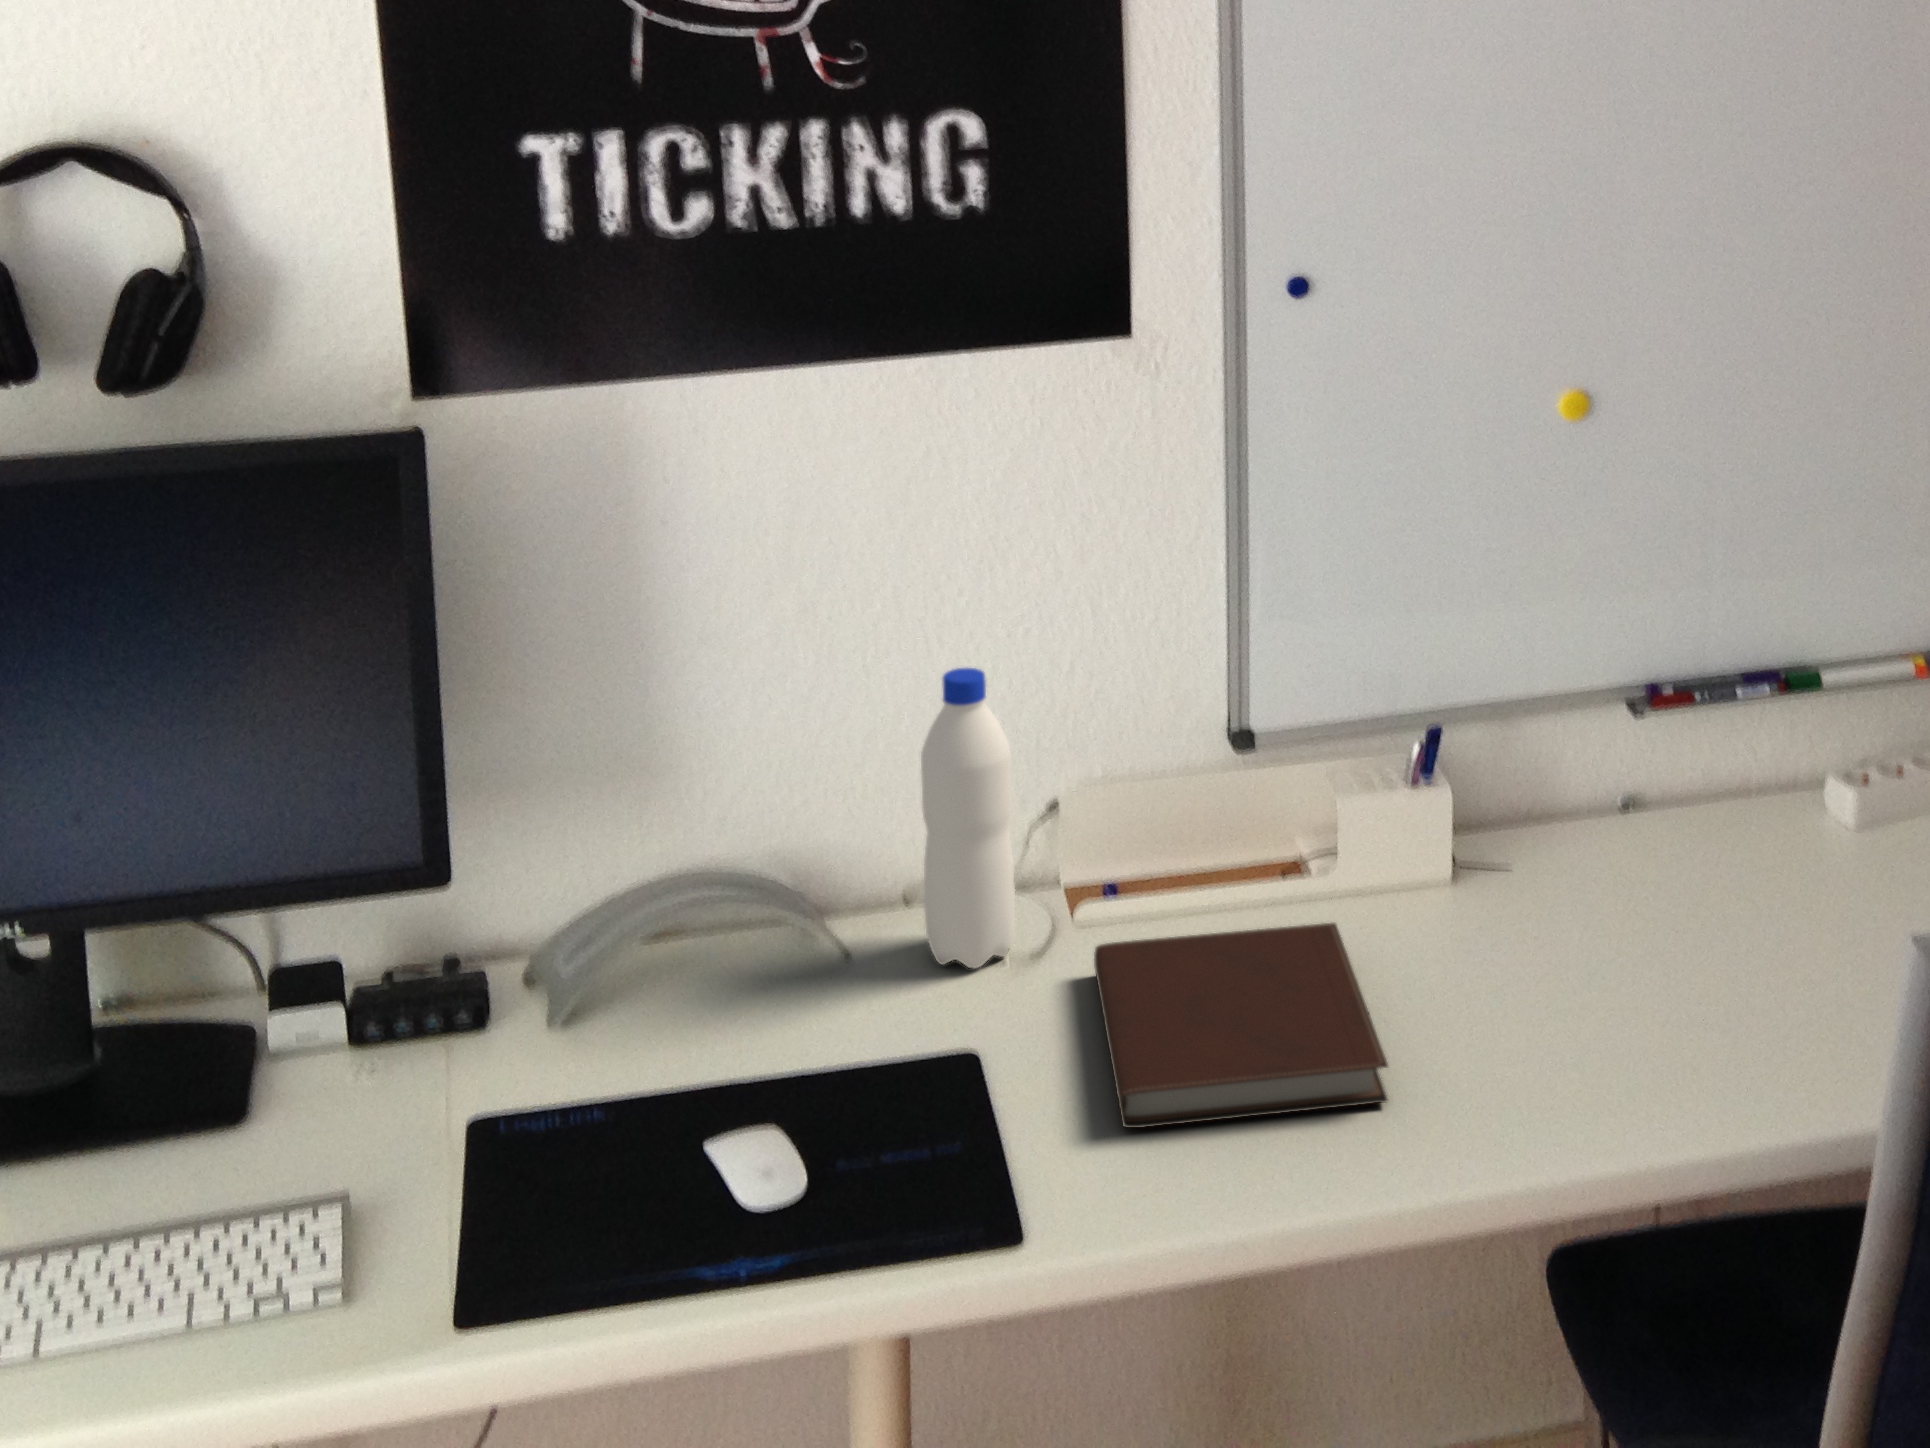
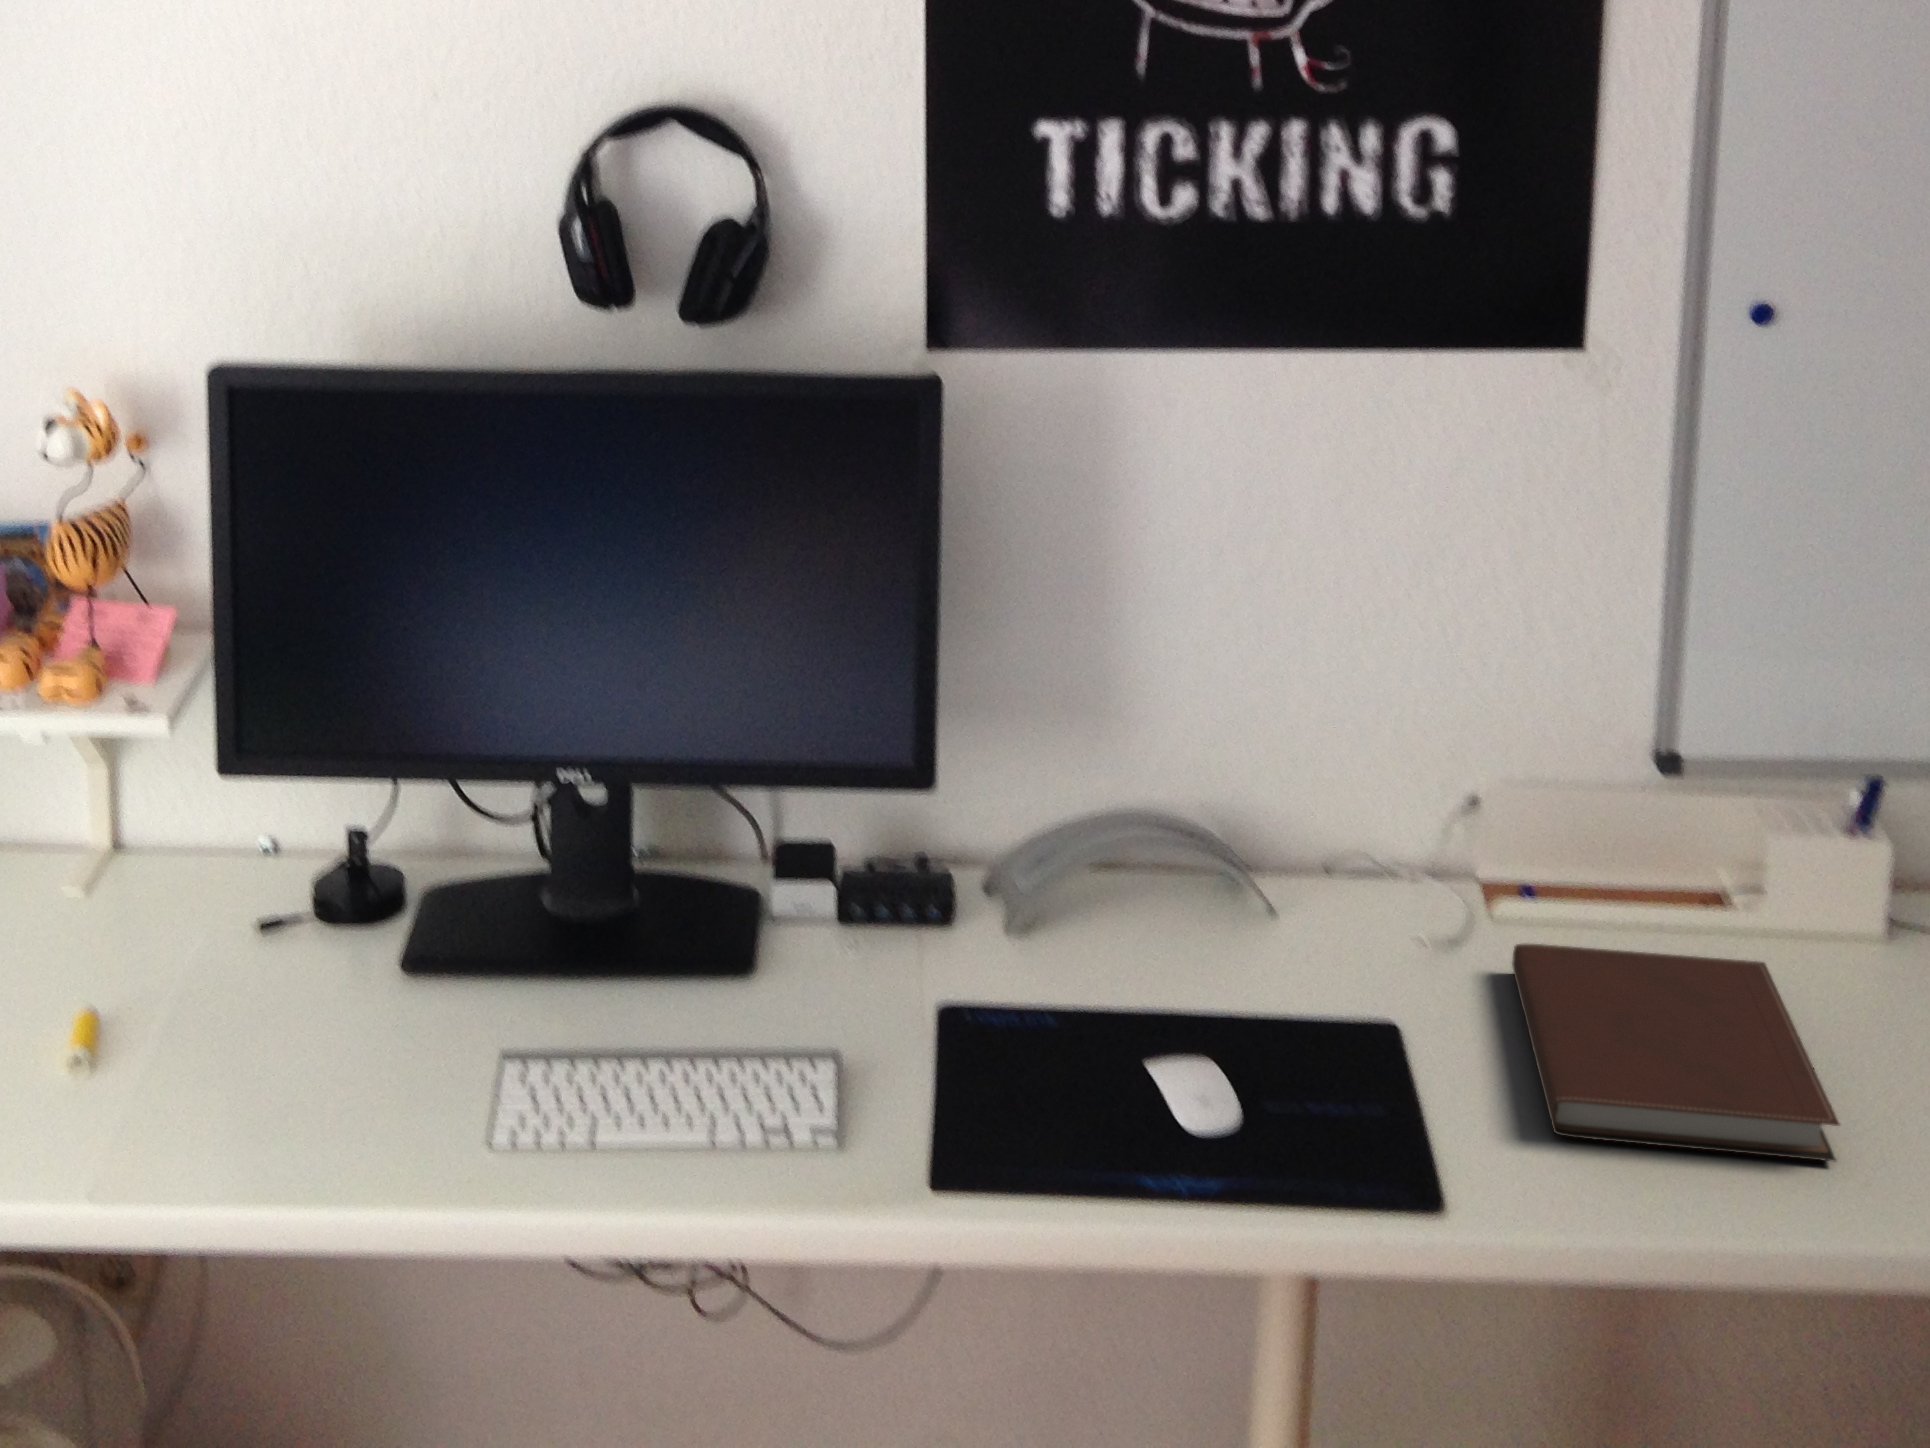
water bottle: present [921,668,1015,968] -> none [1346,654,1442,946]

